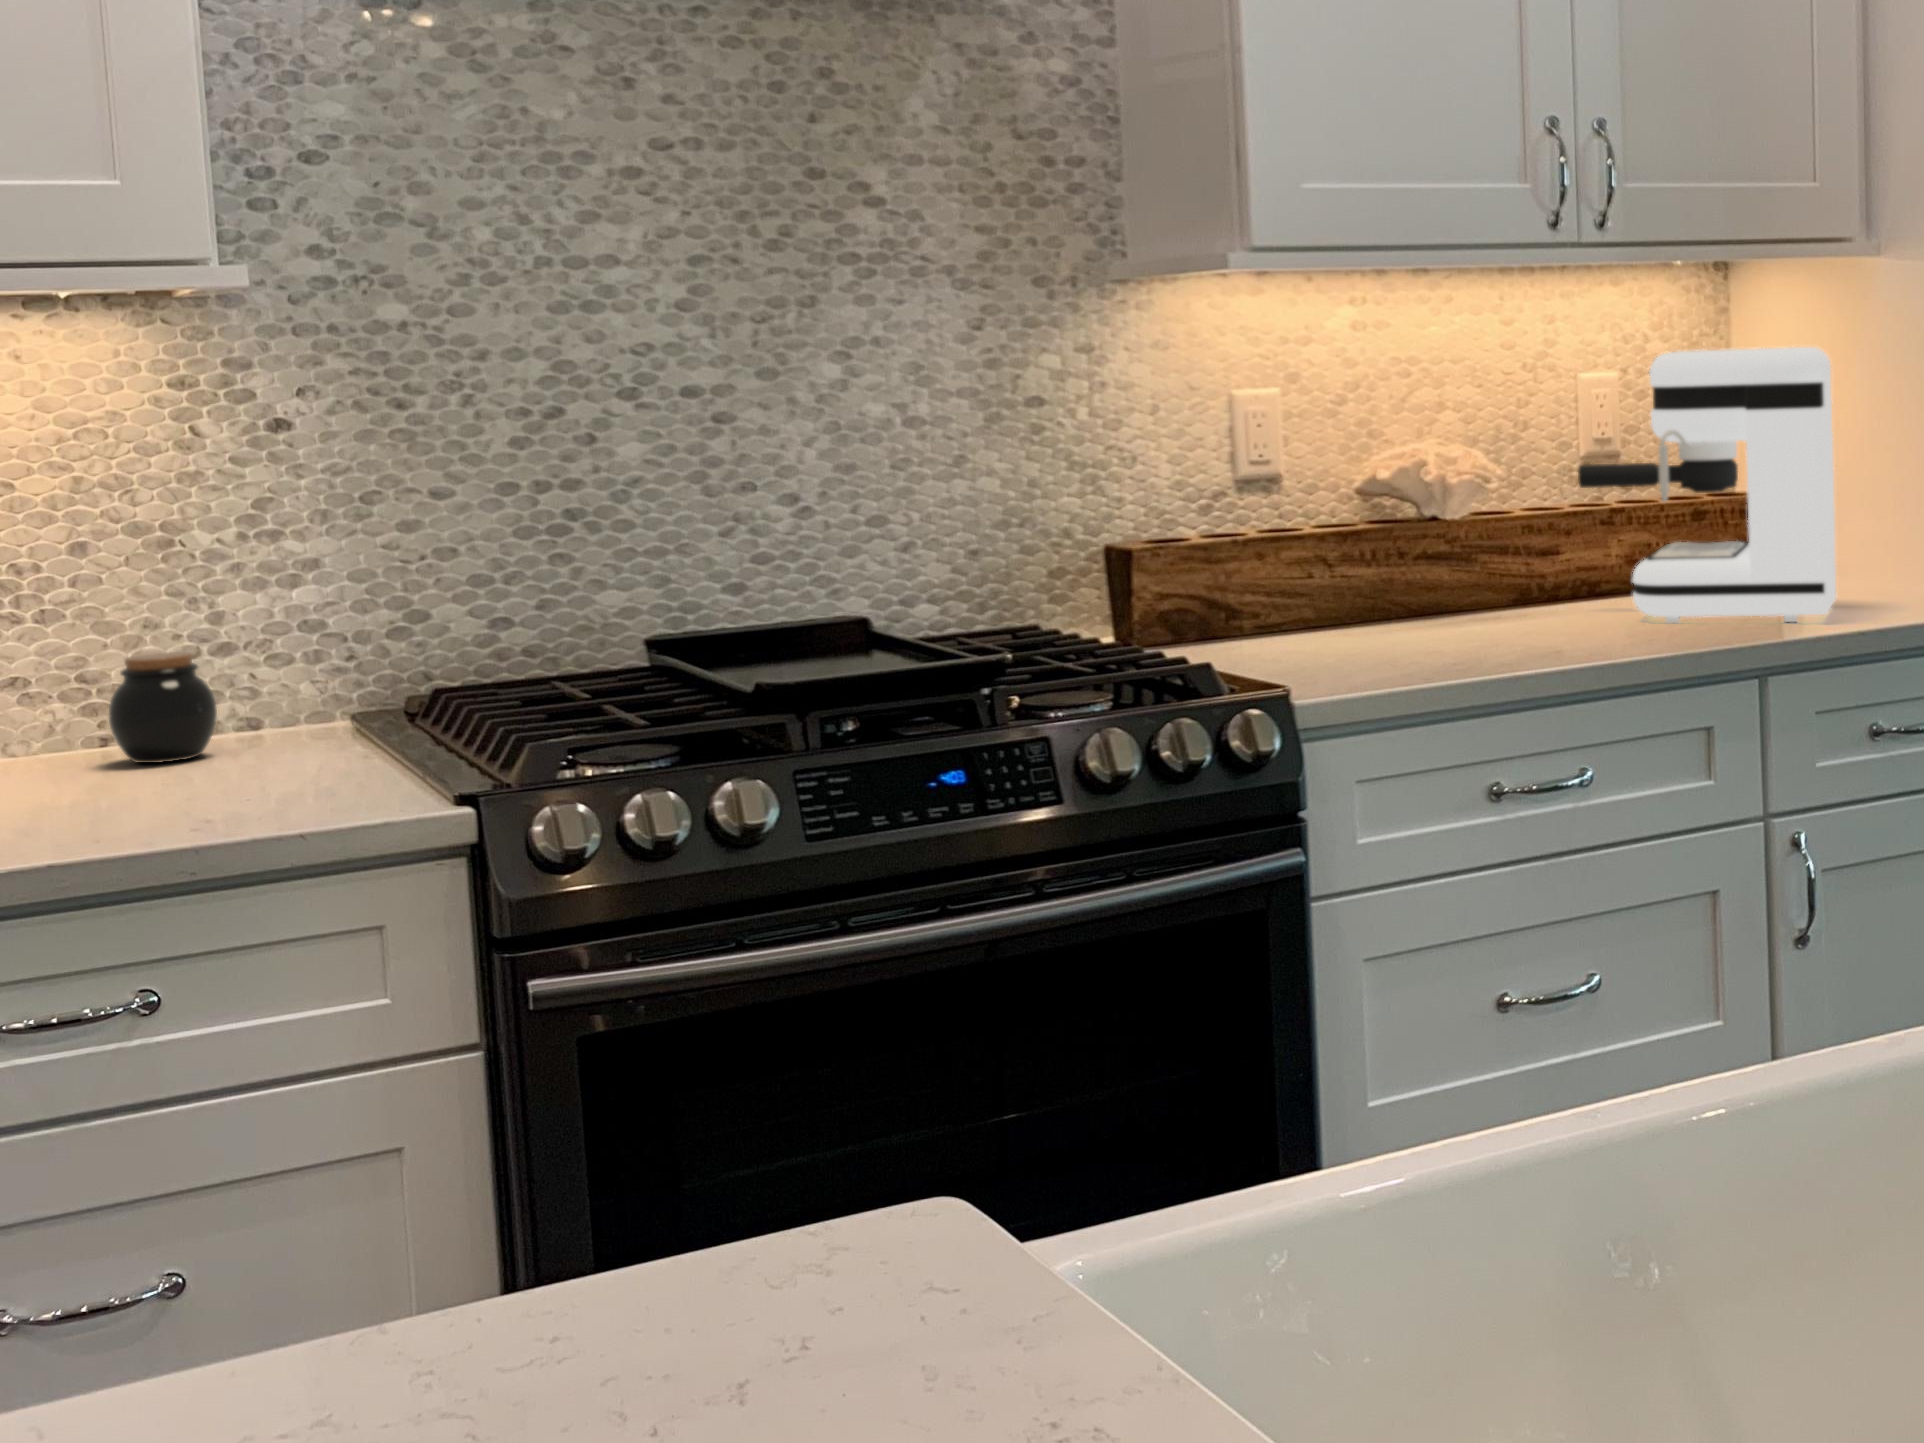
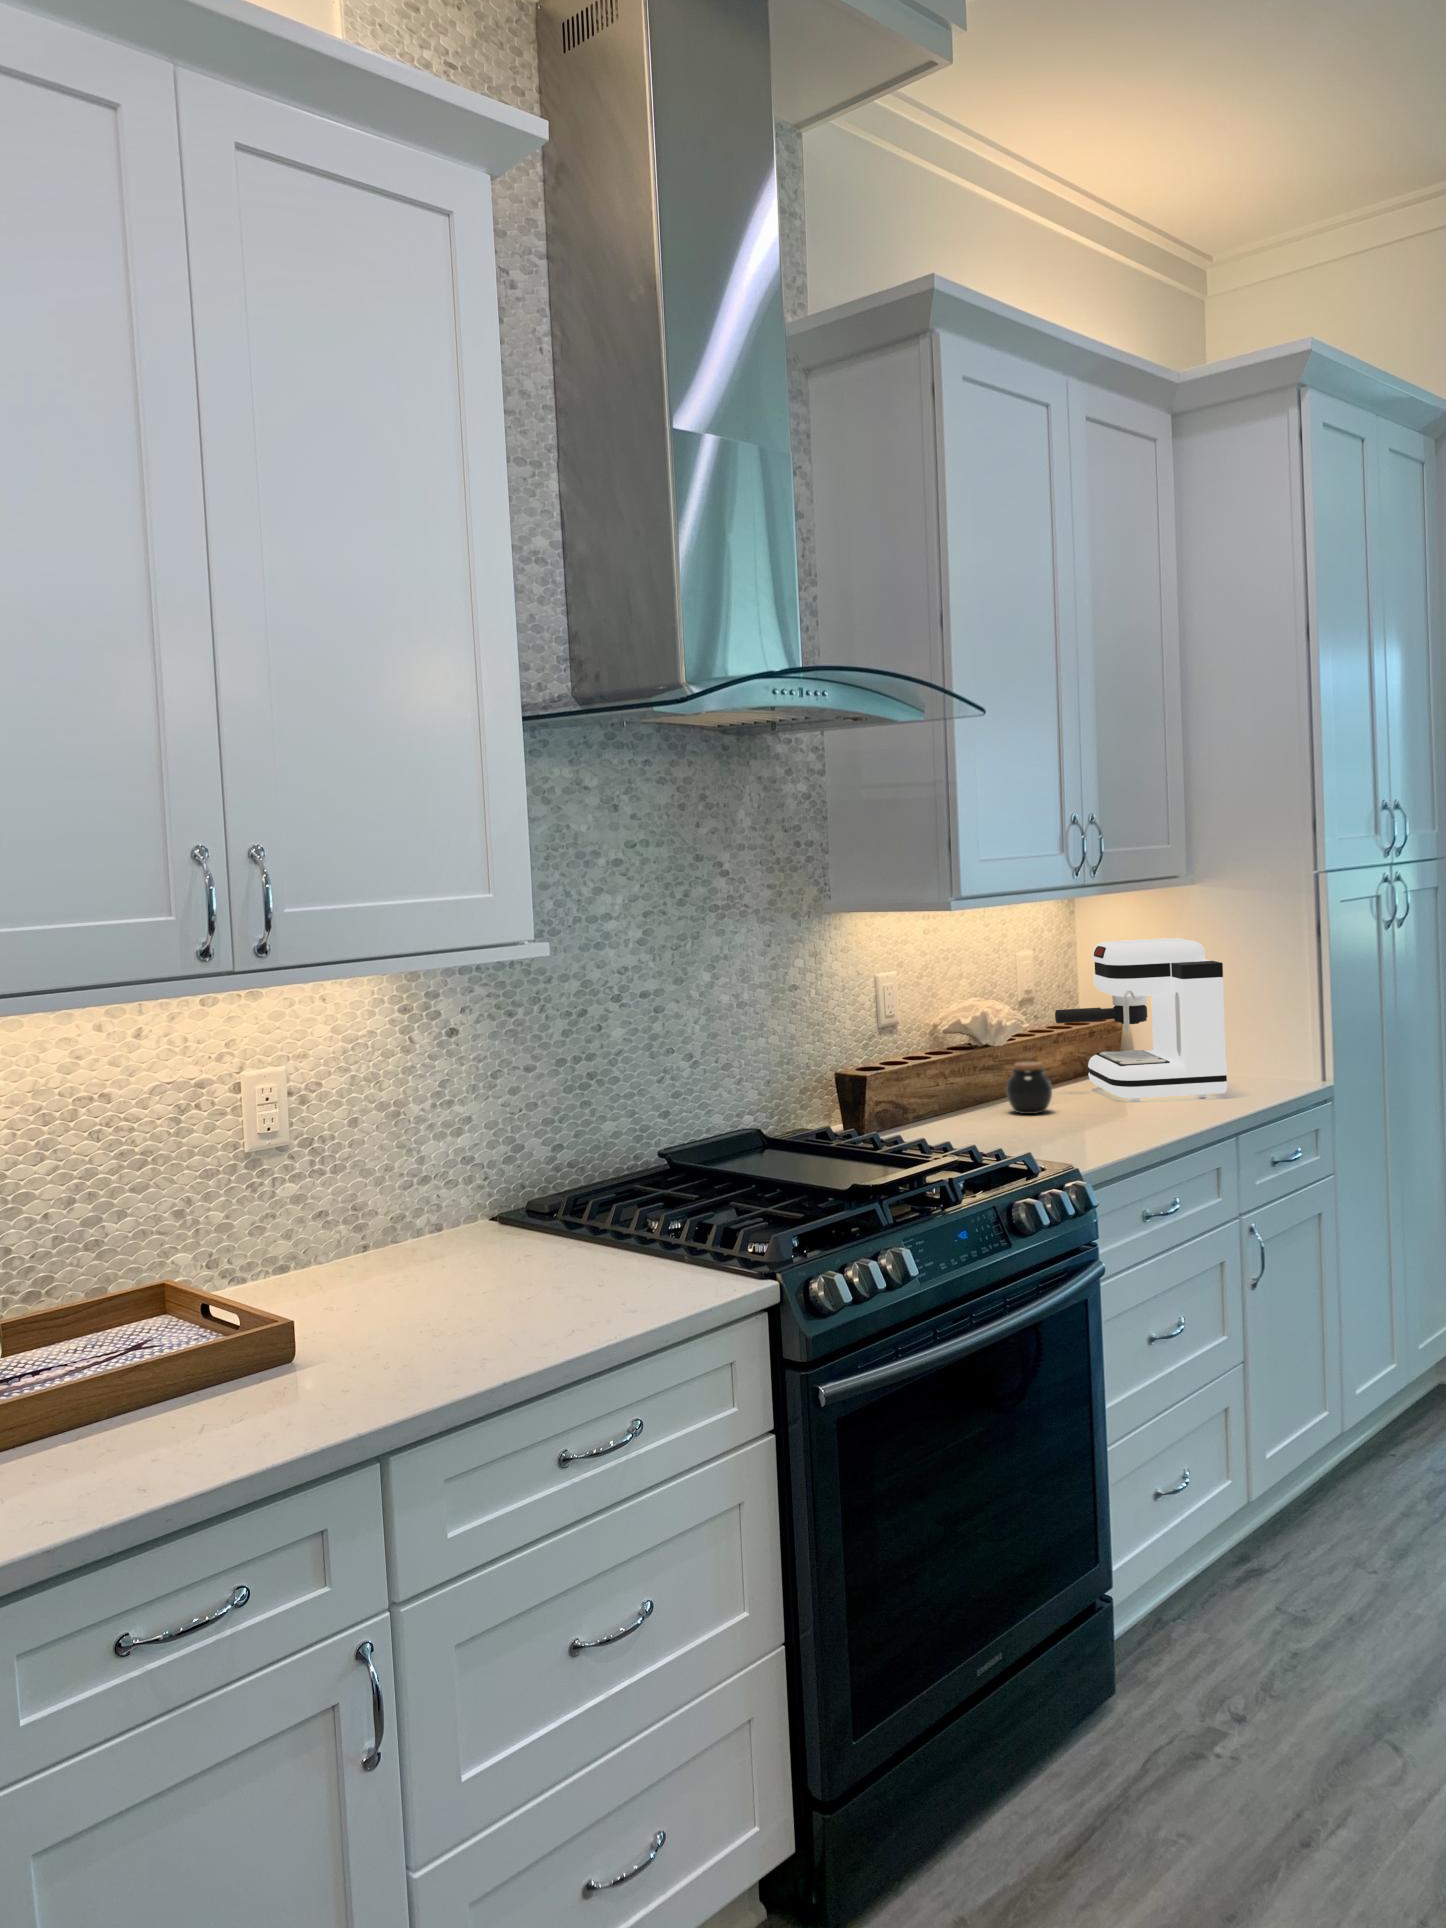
jar: present [109,652,217,763] -> present [1006,1061,1052,1114]

